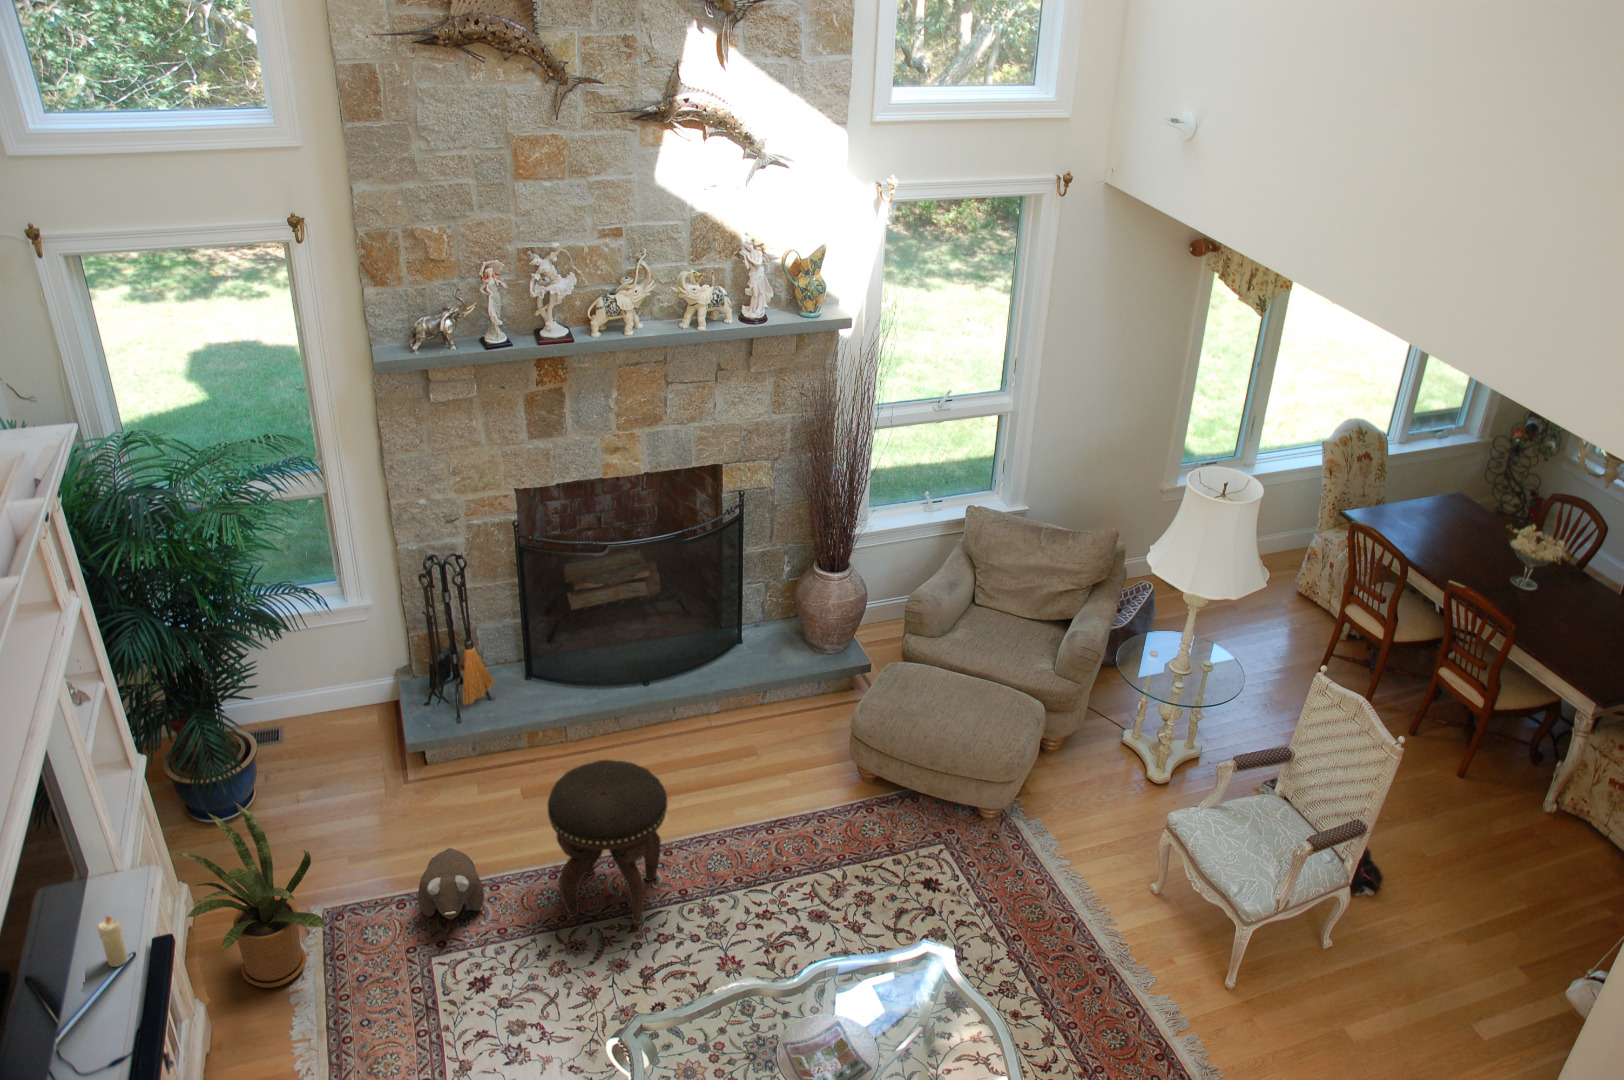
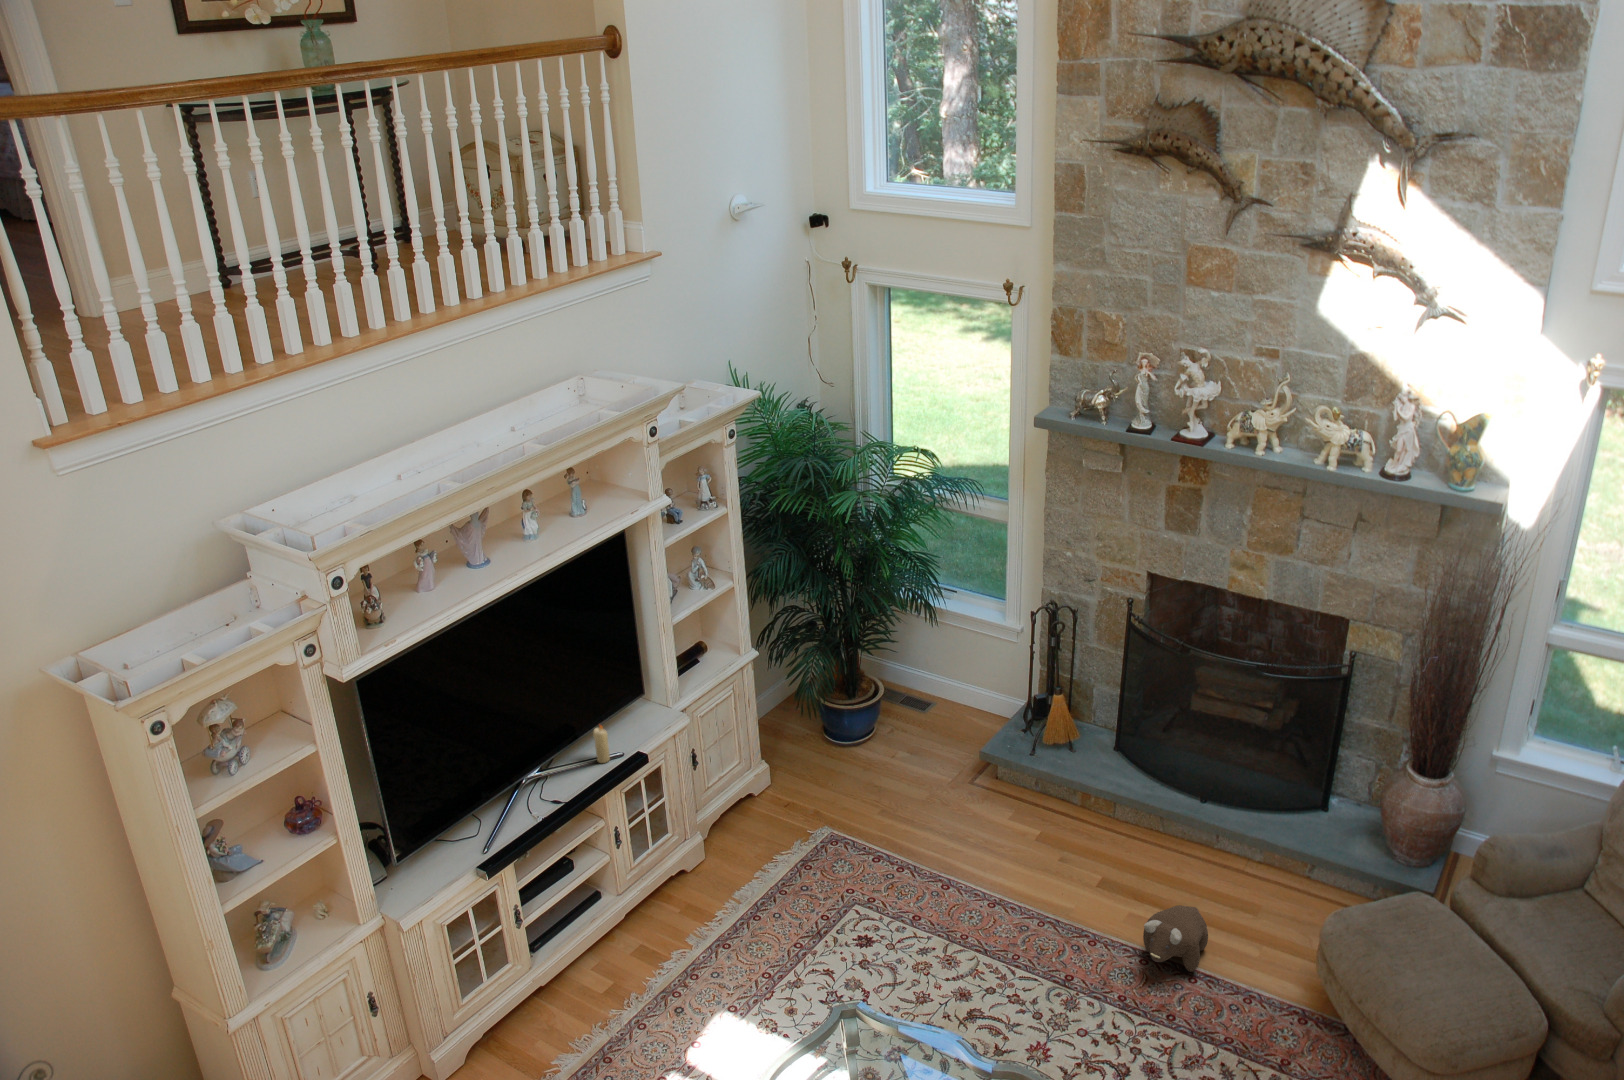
footstool: present [548,760,668,924] -> none [964,817,1074,977]
house plant: present [175,803,326,988] -> none [711,713,802,863]
plush toy: present [418,848,484,919] -> present [1143,905,1208,972]

